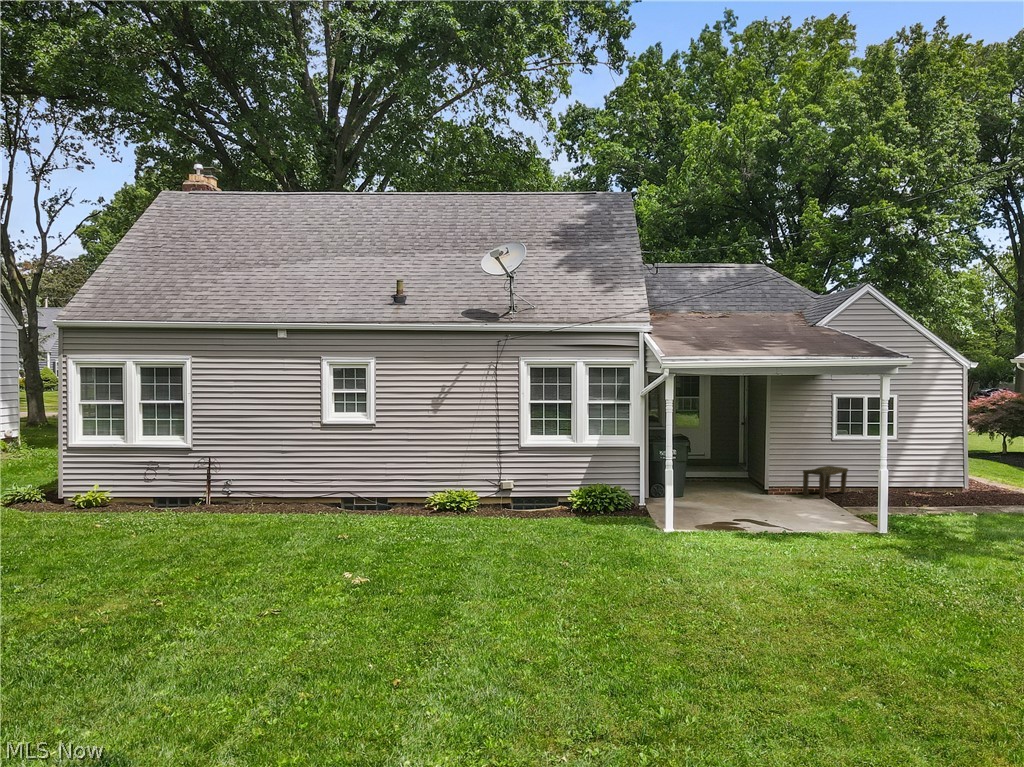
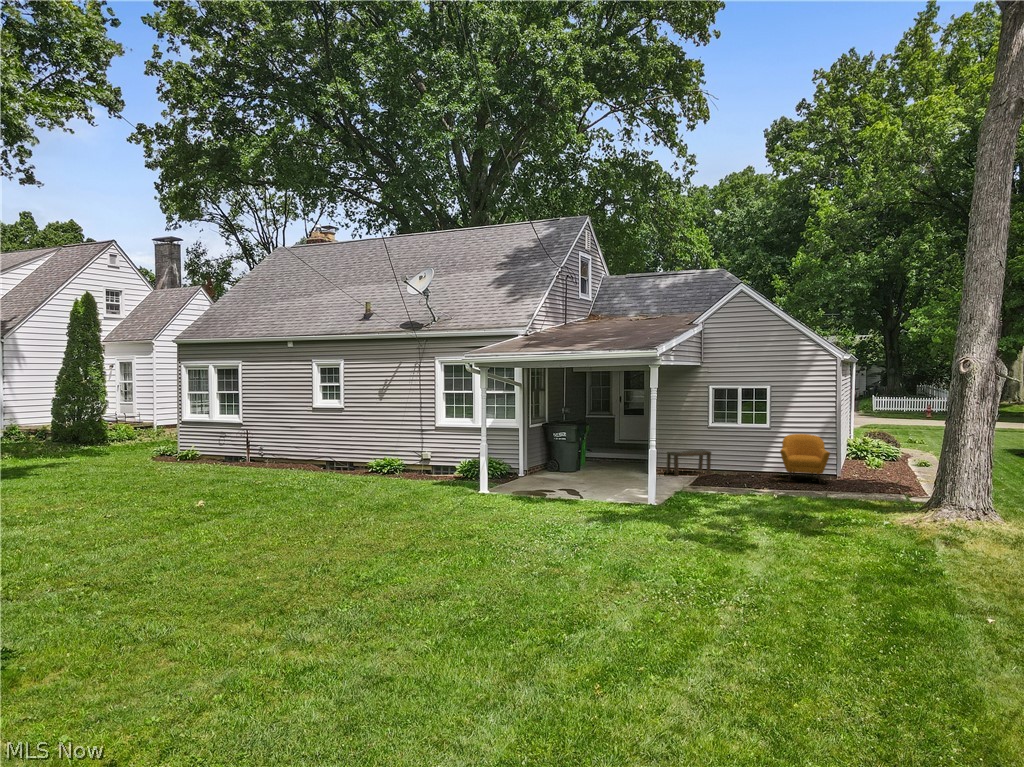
armchair: none [915,446,985,499] -> present [780,434,830,483]

